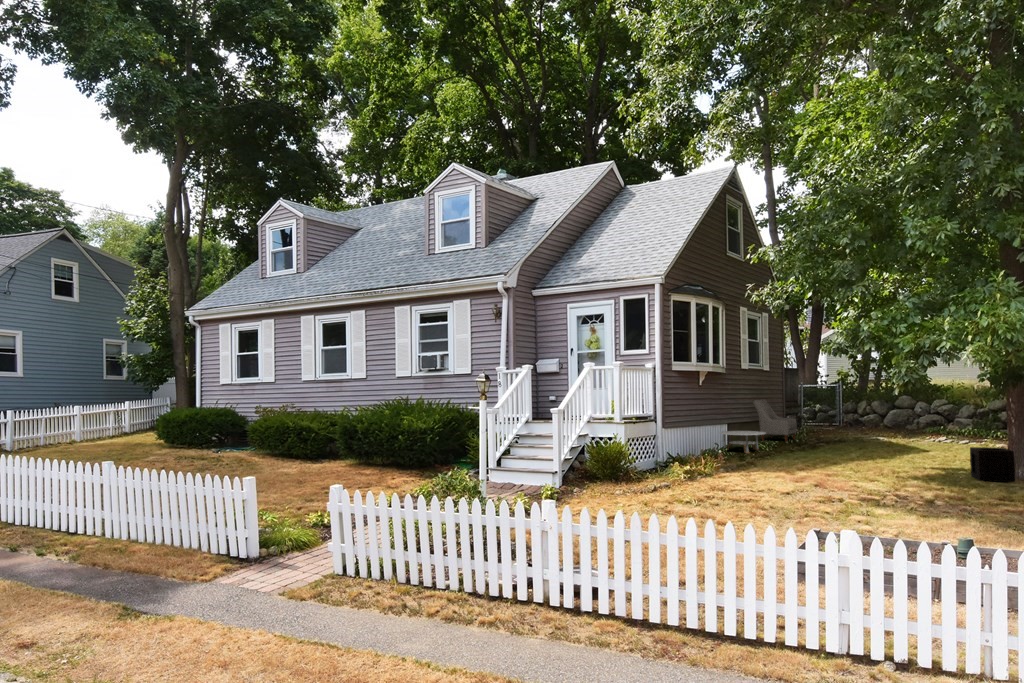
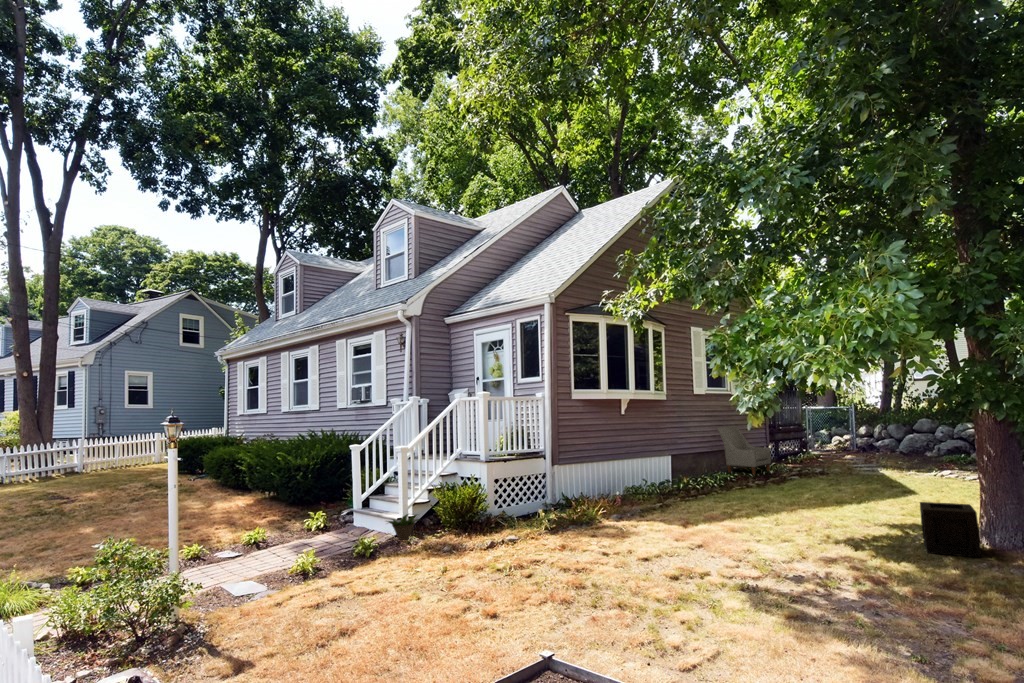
round table: present [720,431,766,454] -> none [654,464,707,492]
decorative plant: none [562,464,596,485] -> present [387,514,419,540]

